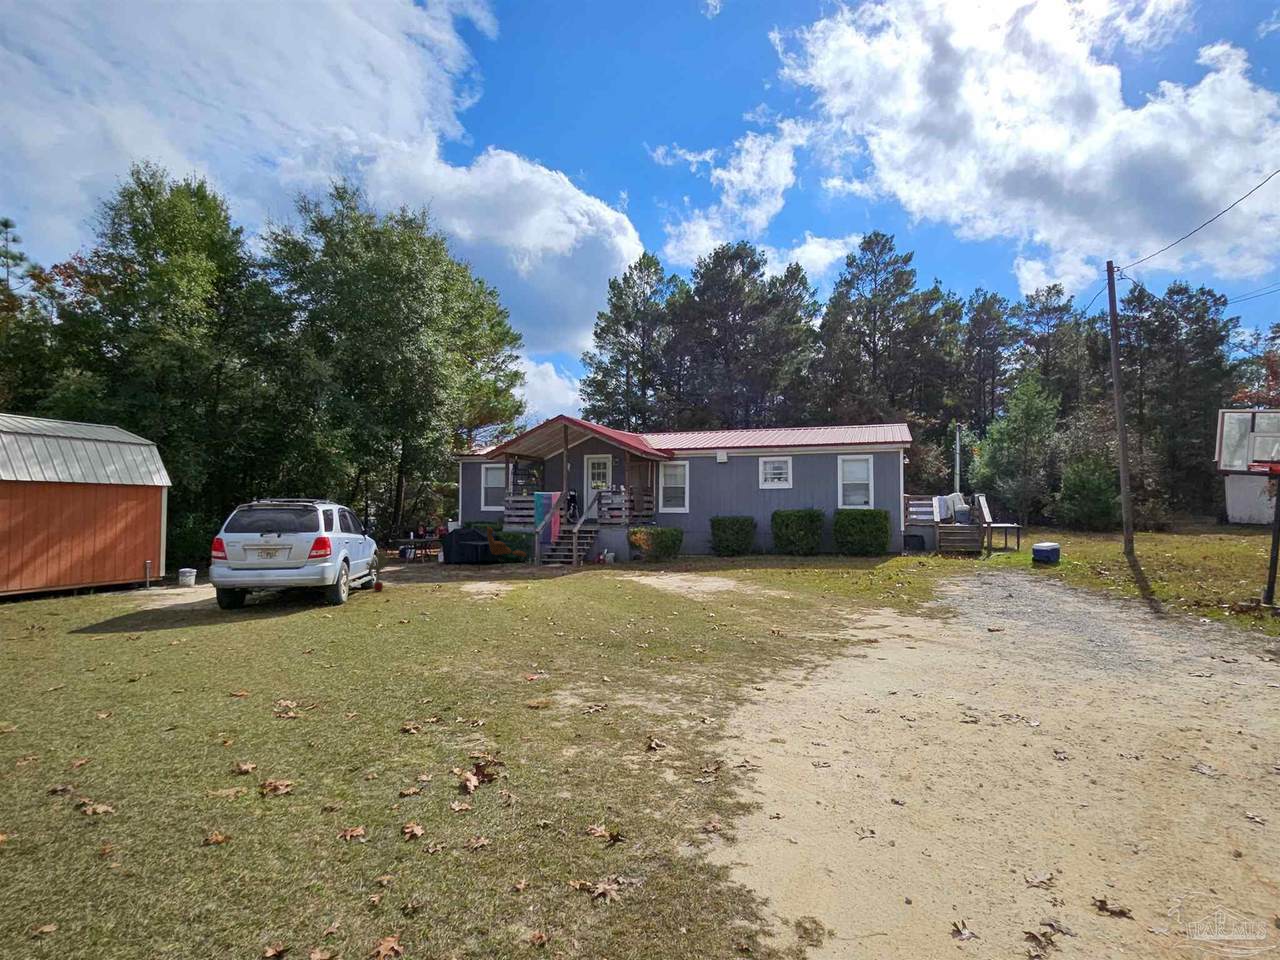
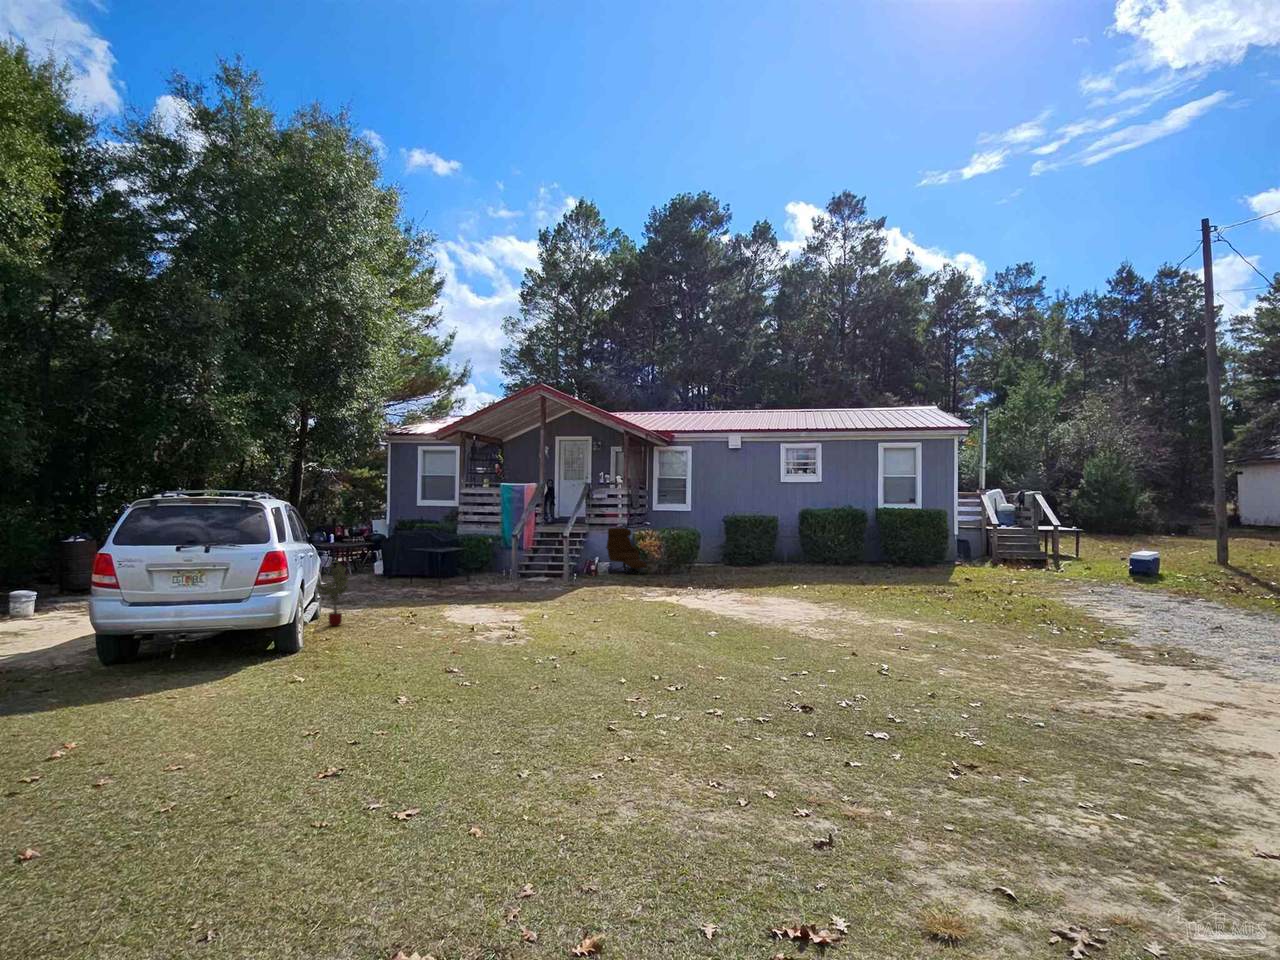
lounge chair: present [487,527,526,562] -> present [606,528,647,573]

